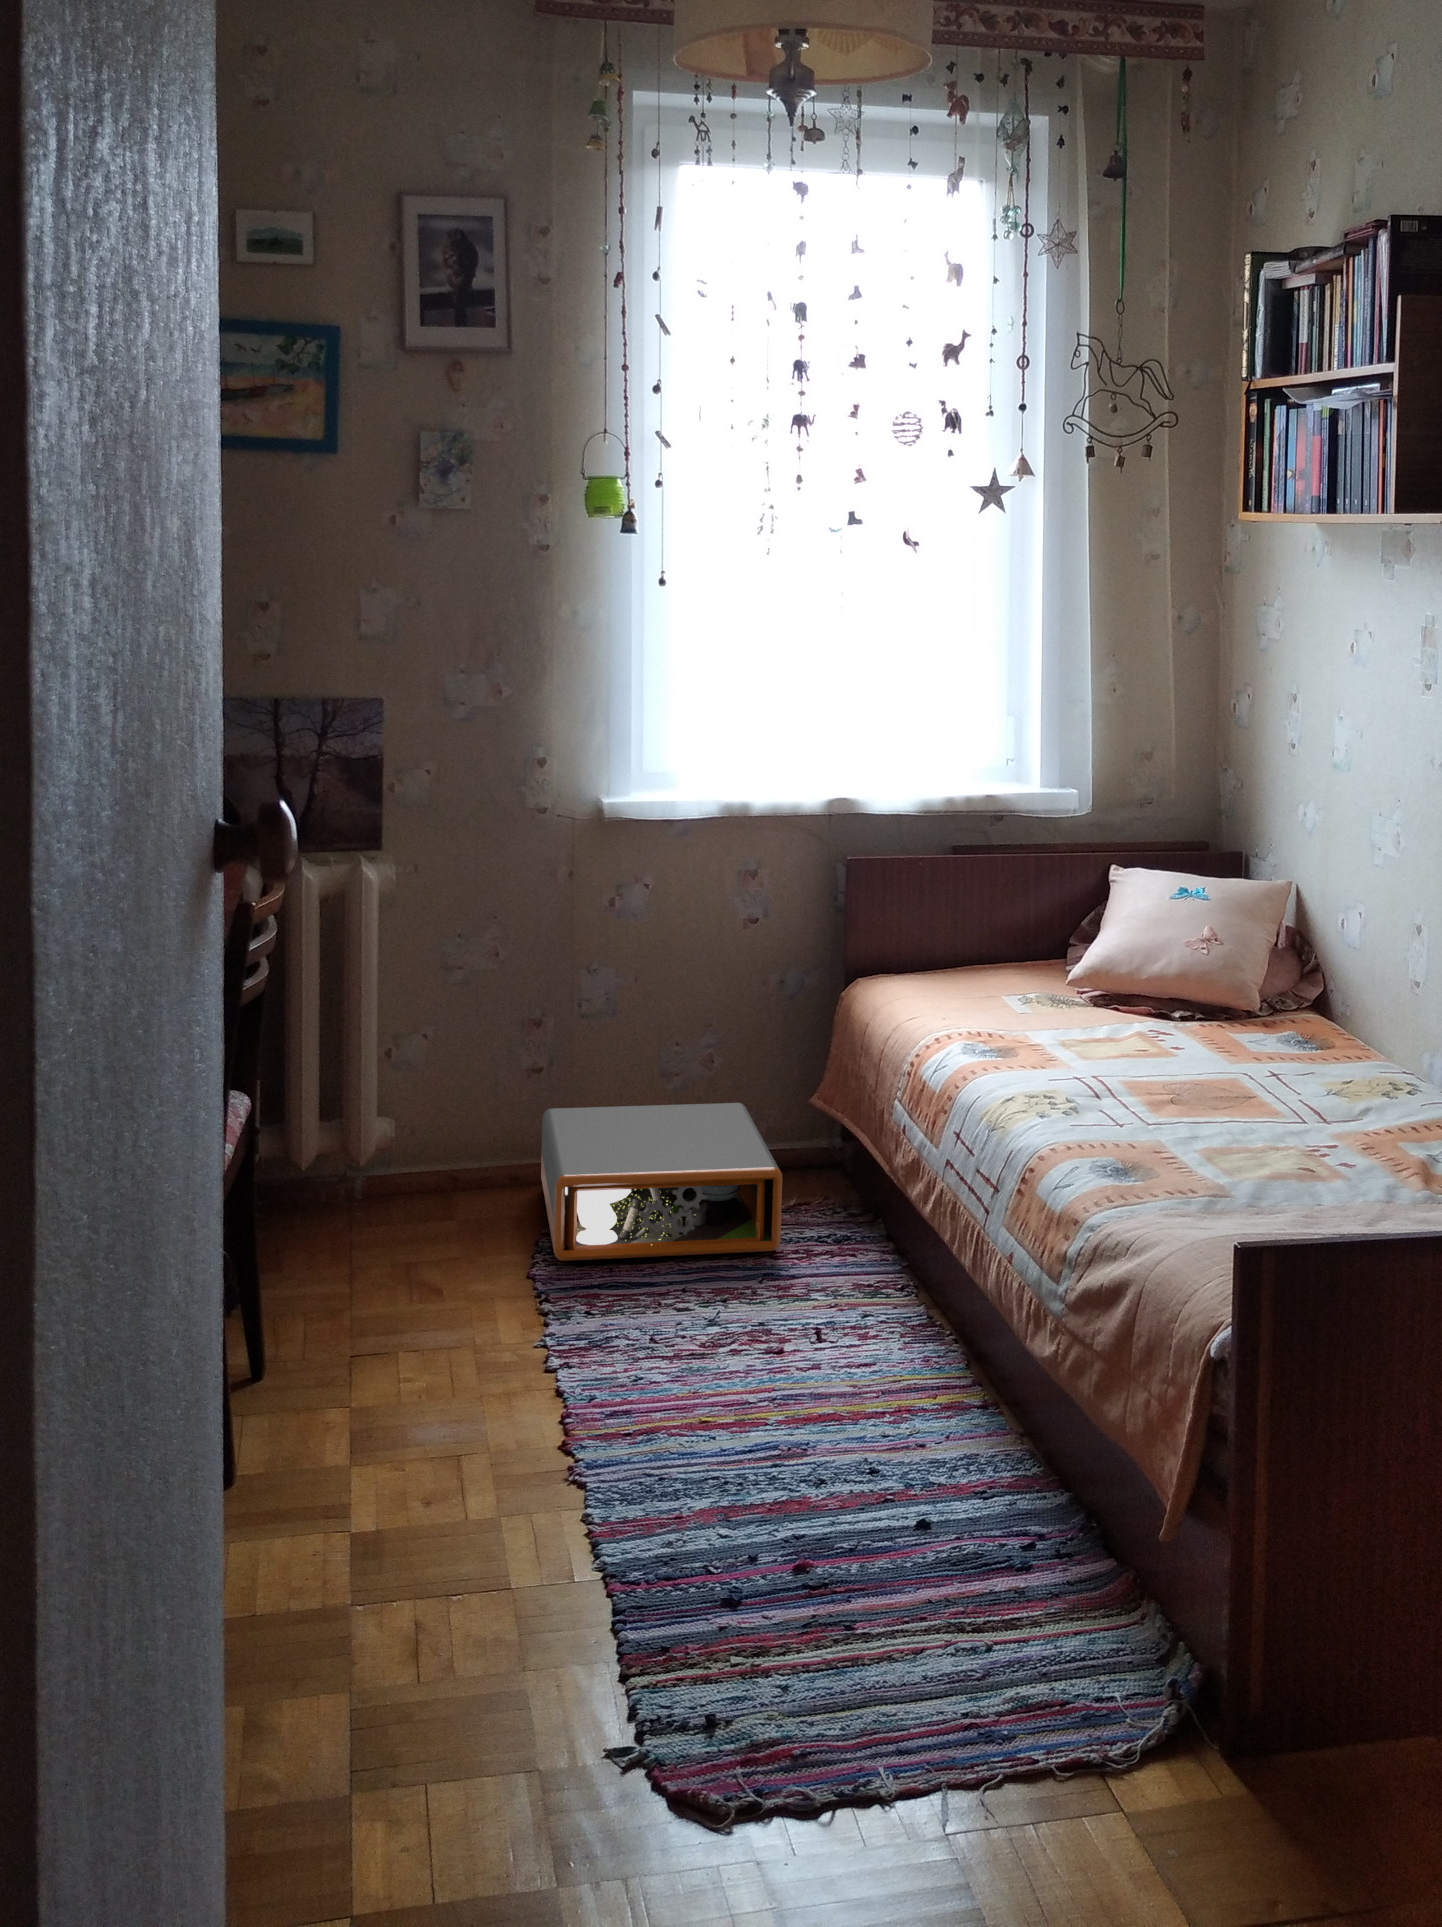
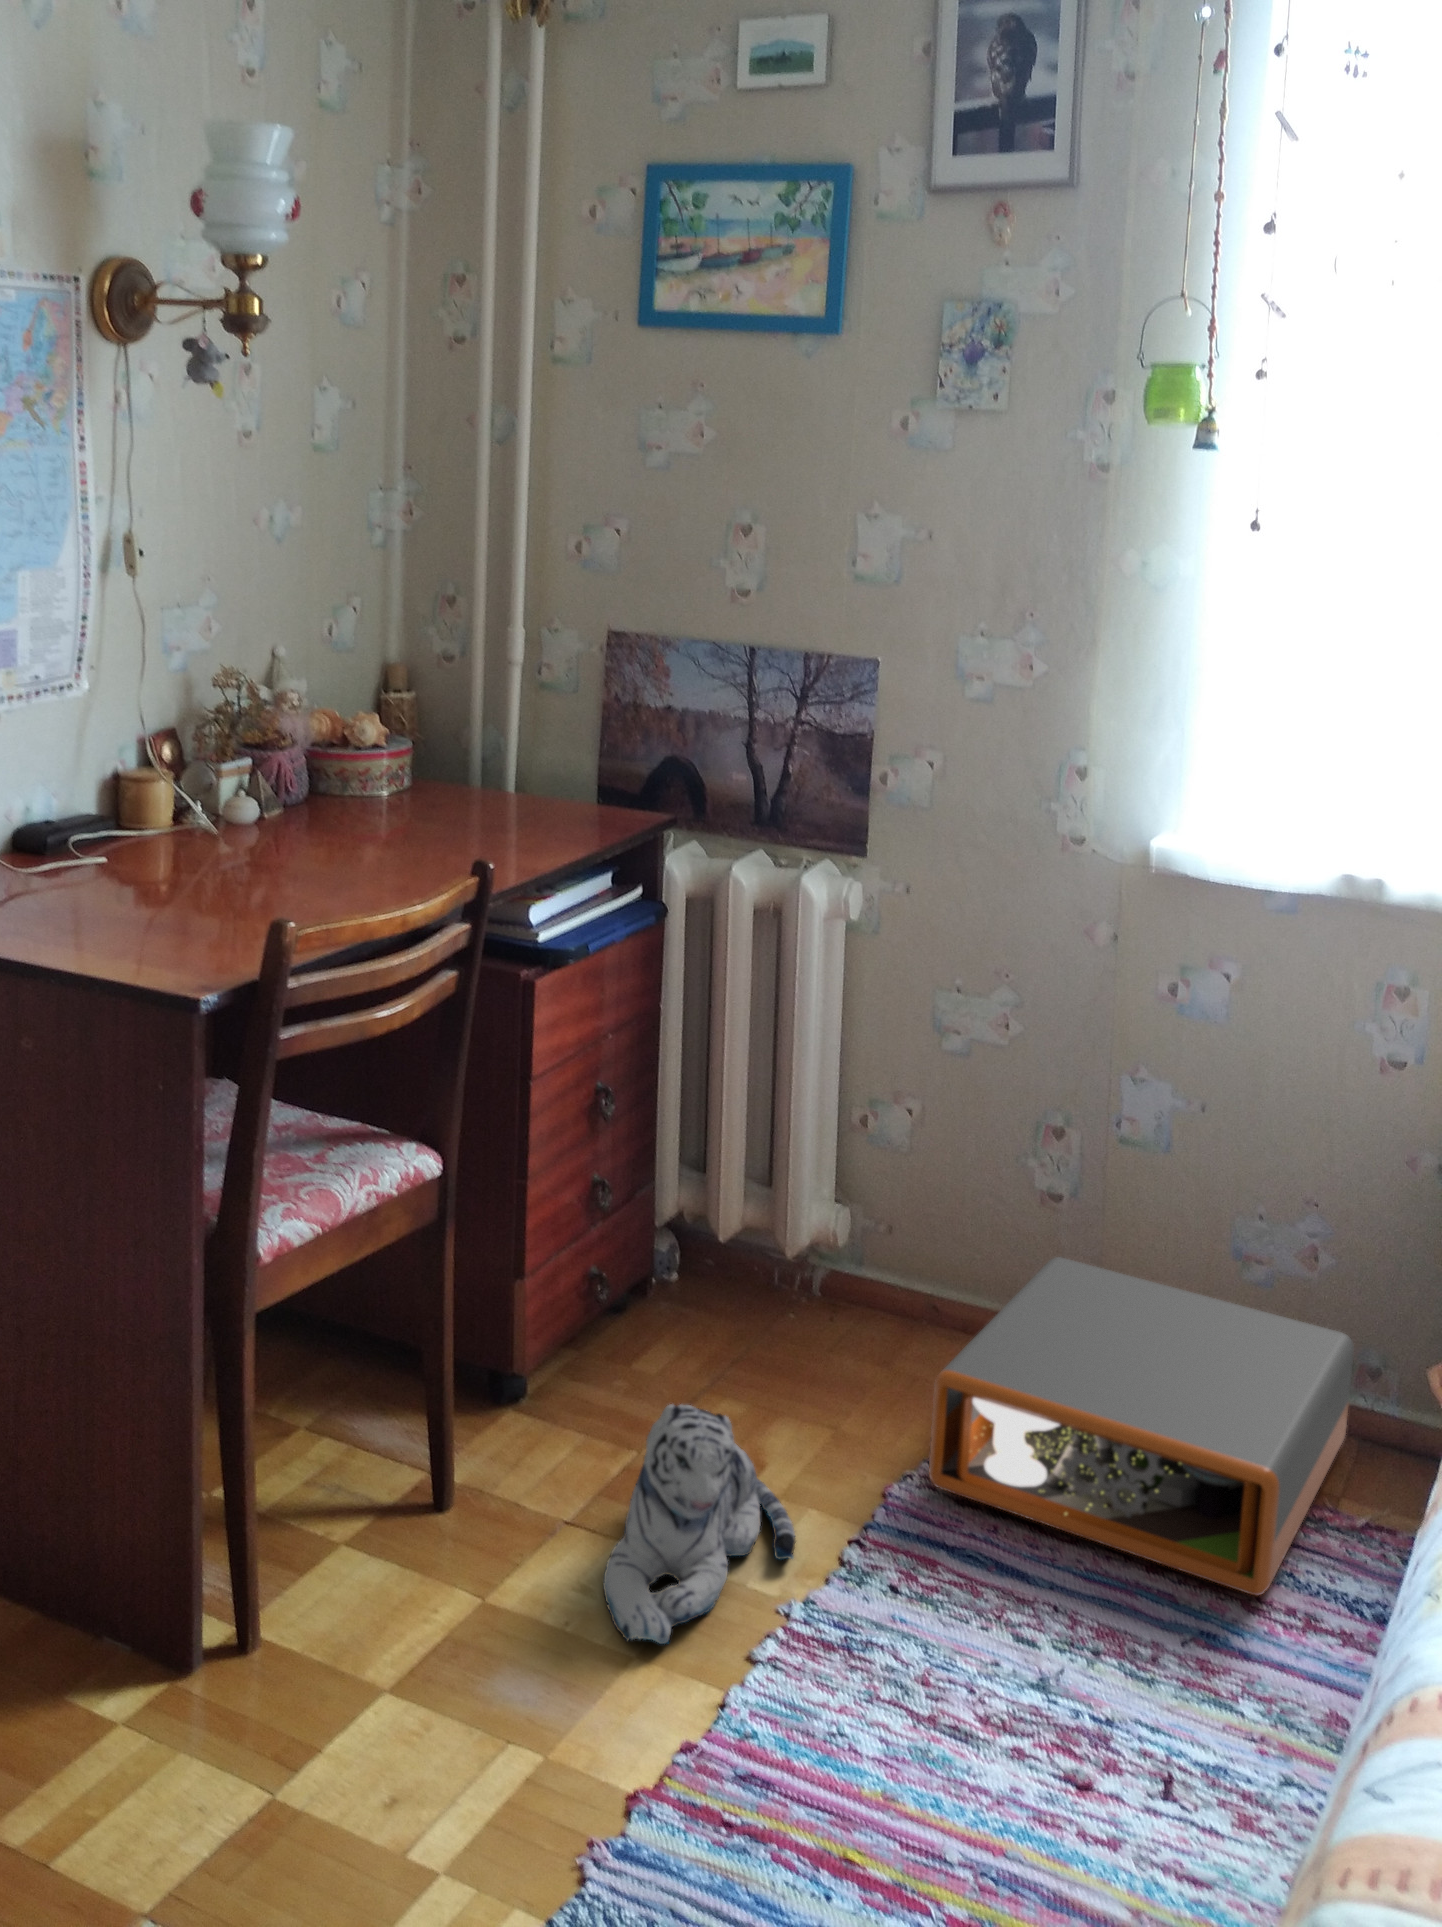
plush toy: none [393,1225,523,1389] -> present [603,1404,796,1644]

